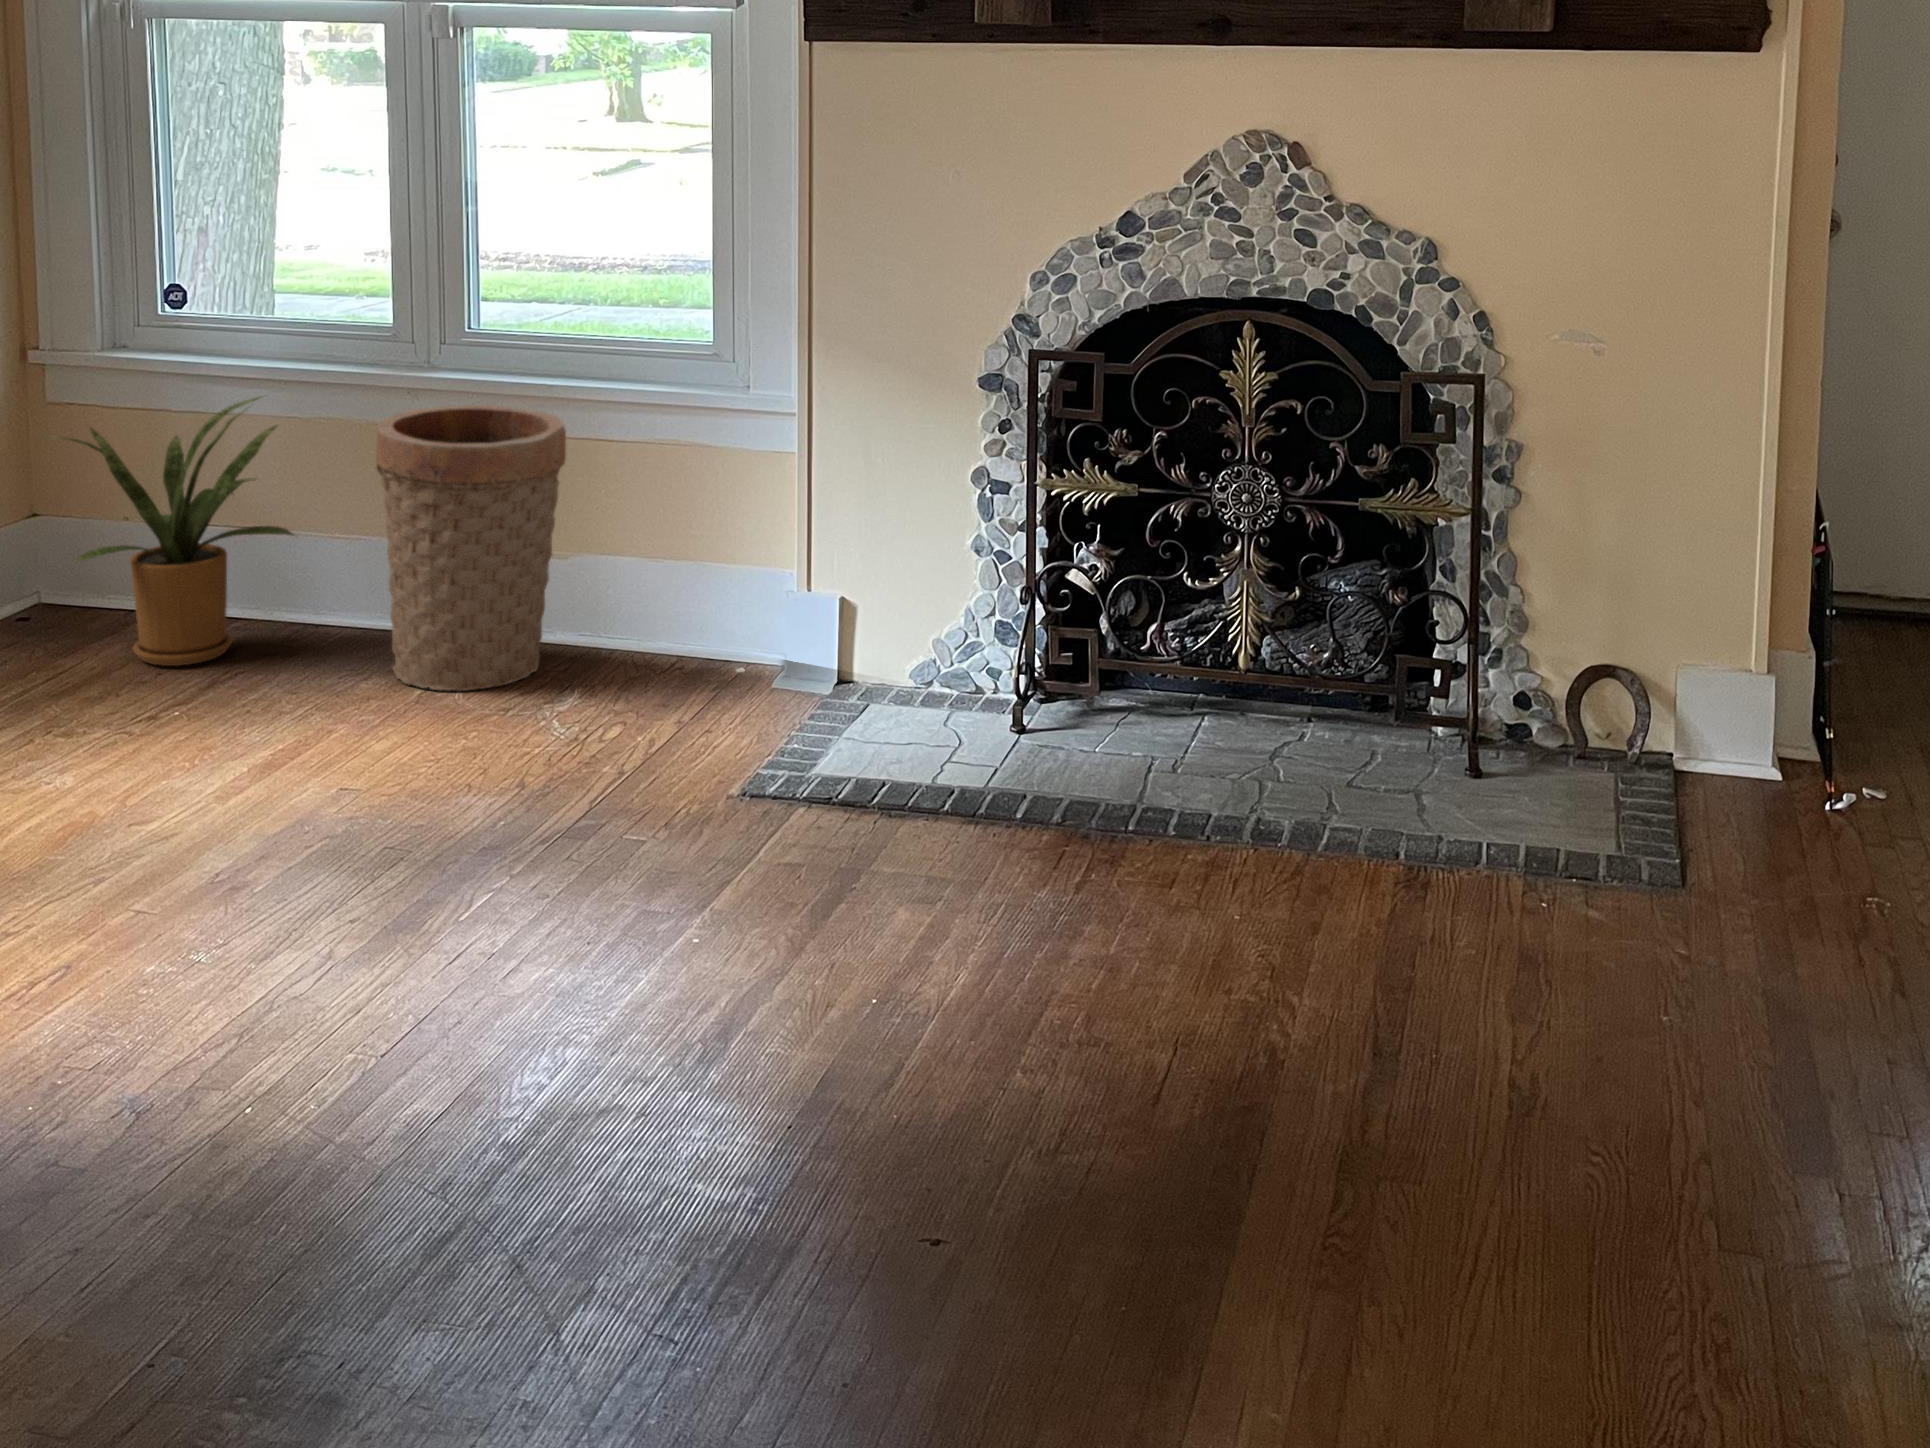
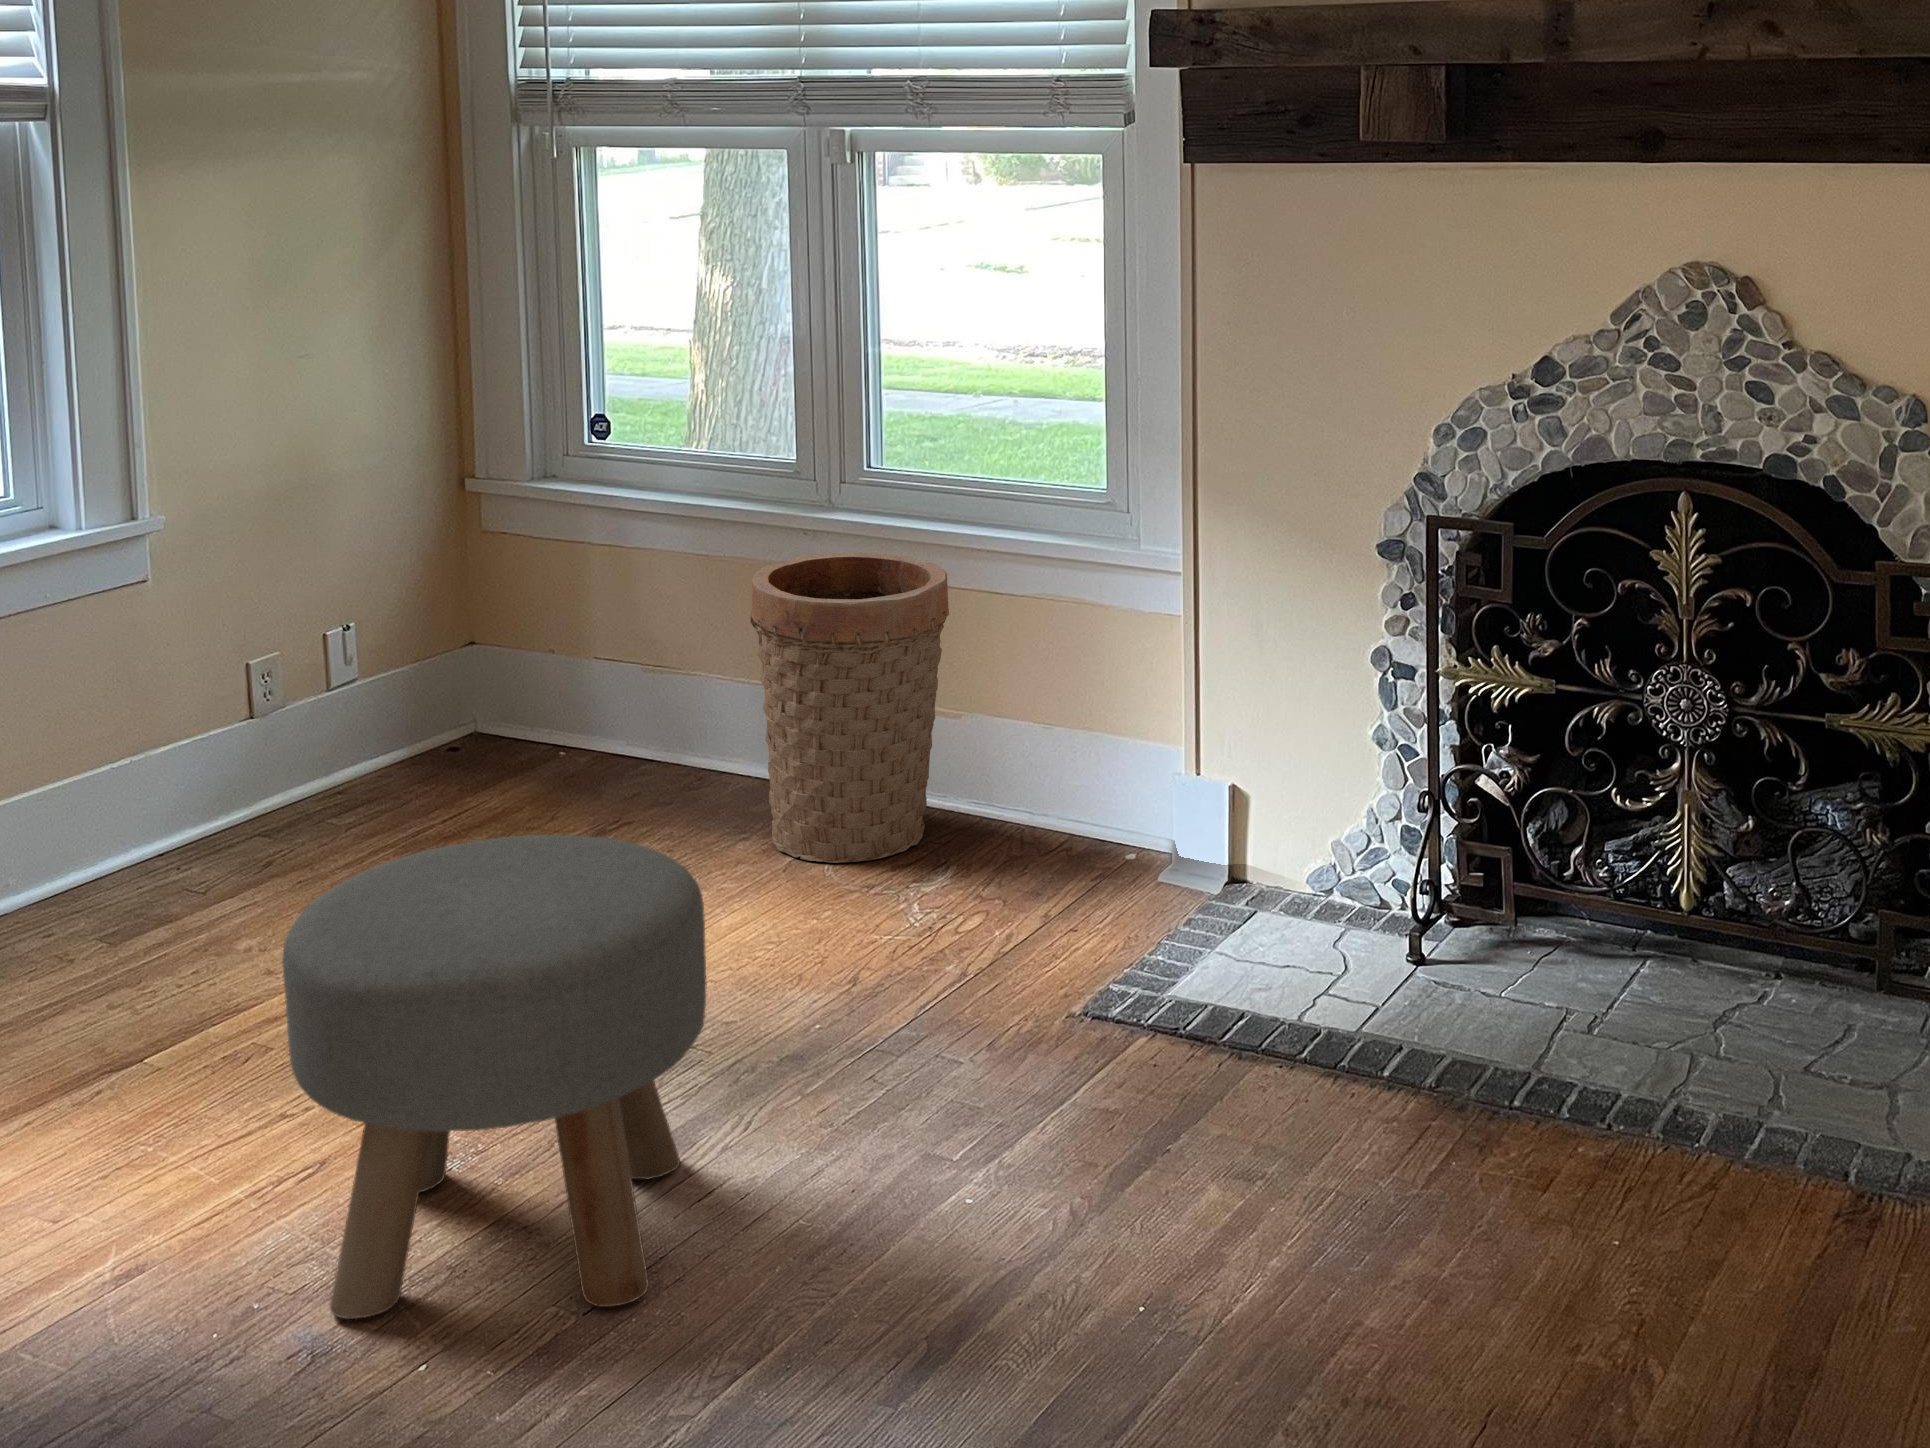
house plant: present [44,398,293,666] -> none [440,535,691,814]
ottoman: none [83,643,475,1074] -> present [282,835,707,1319]

